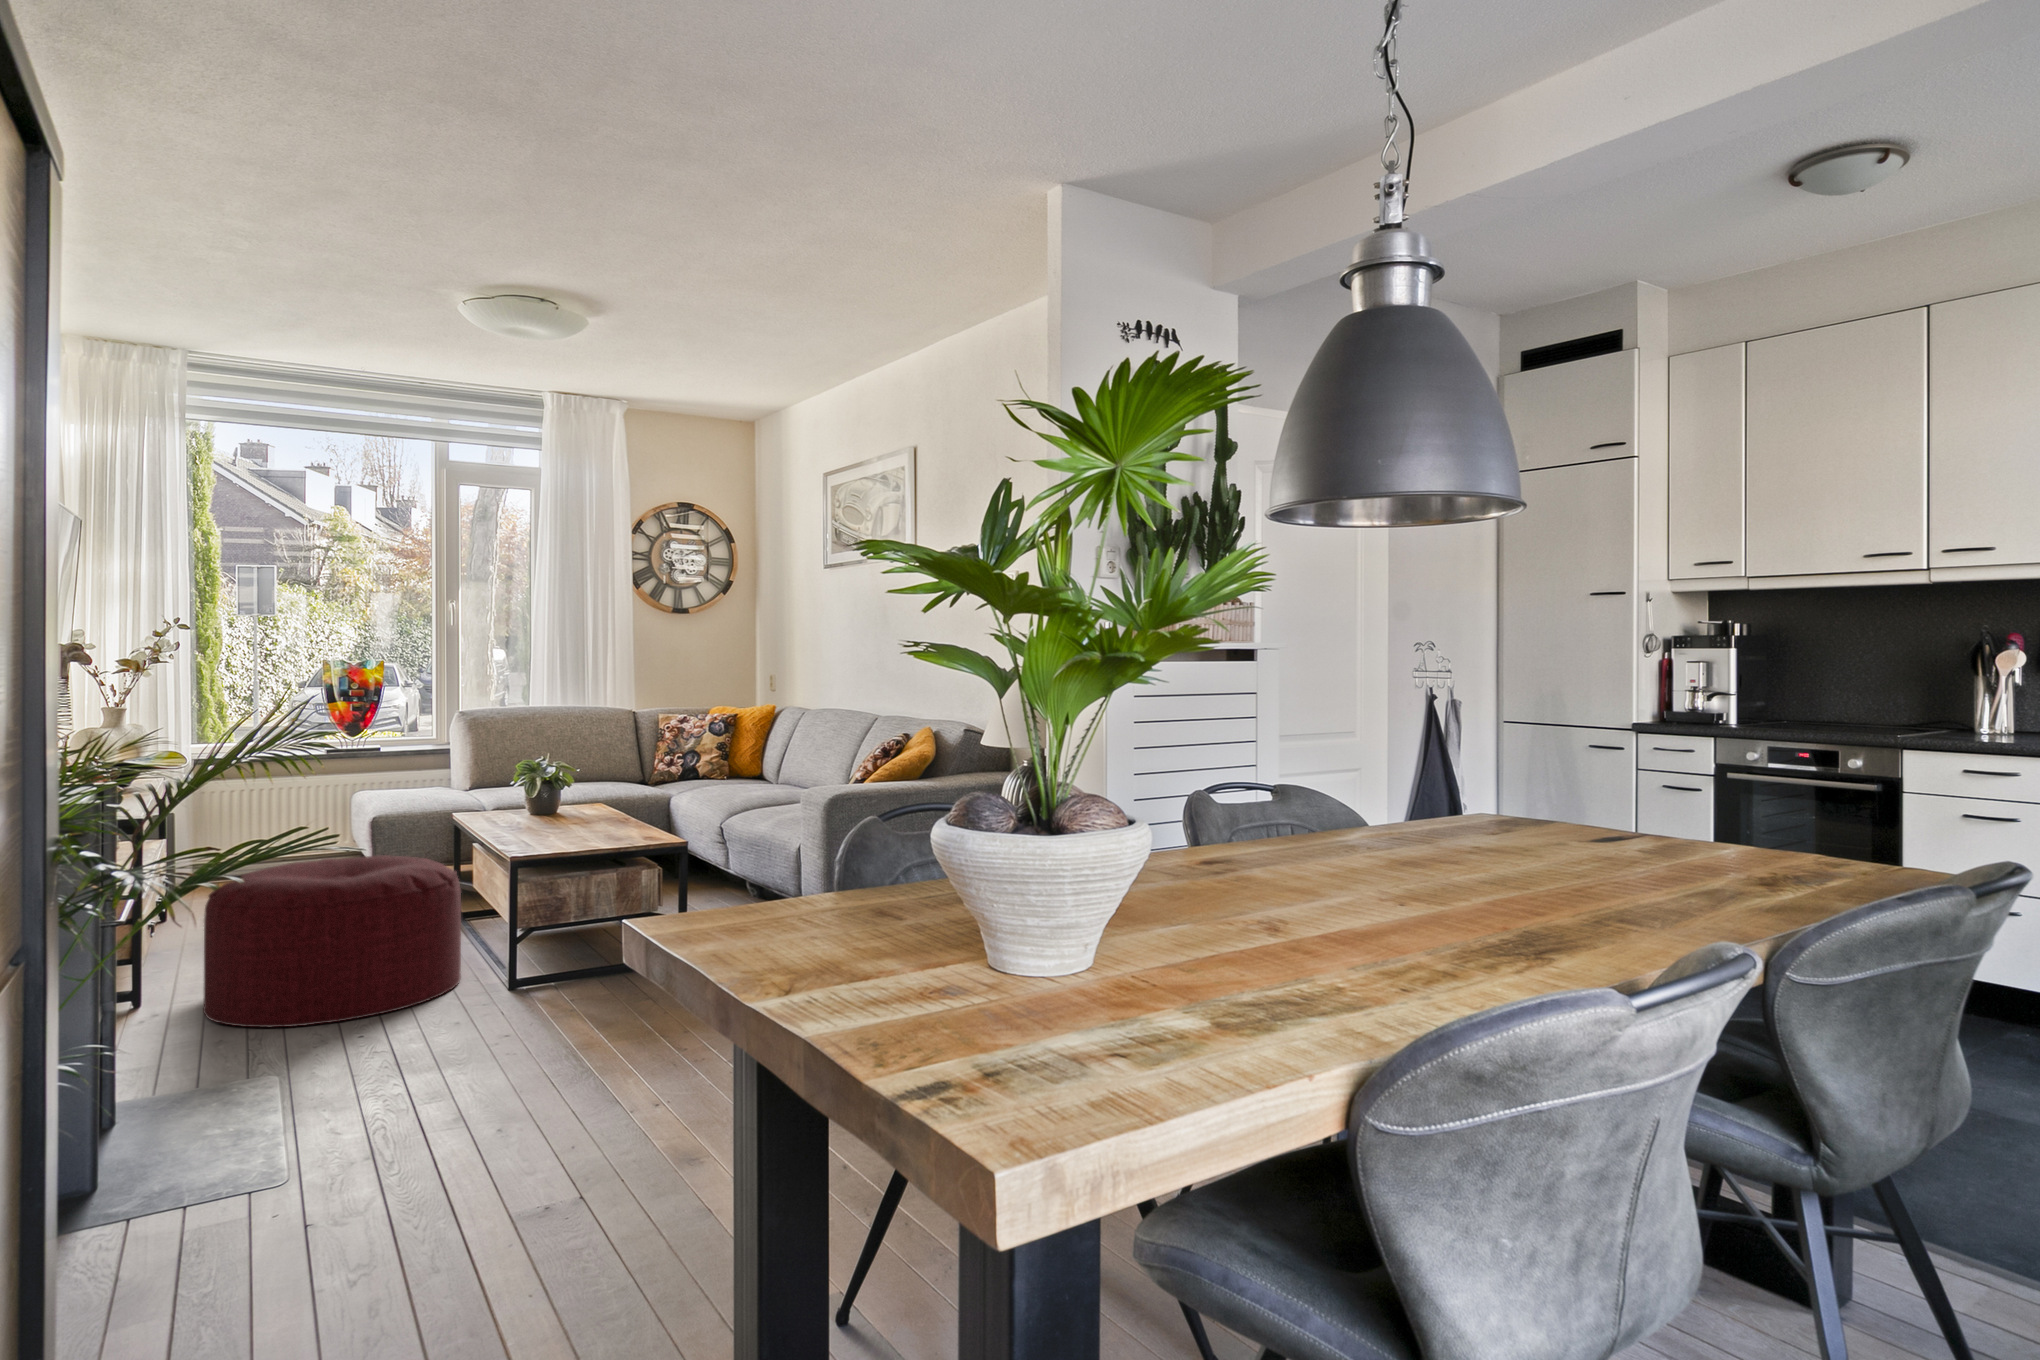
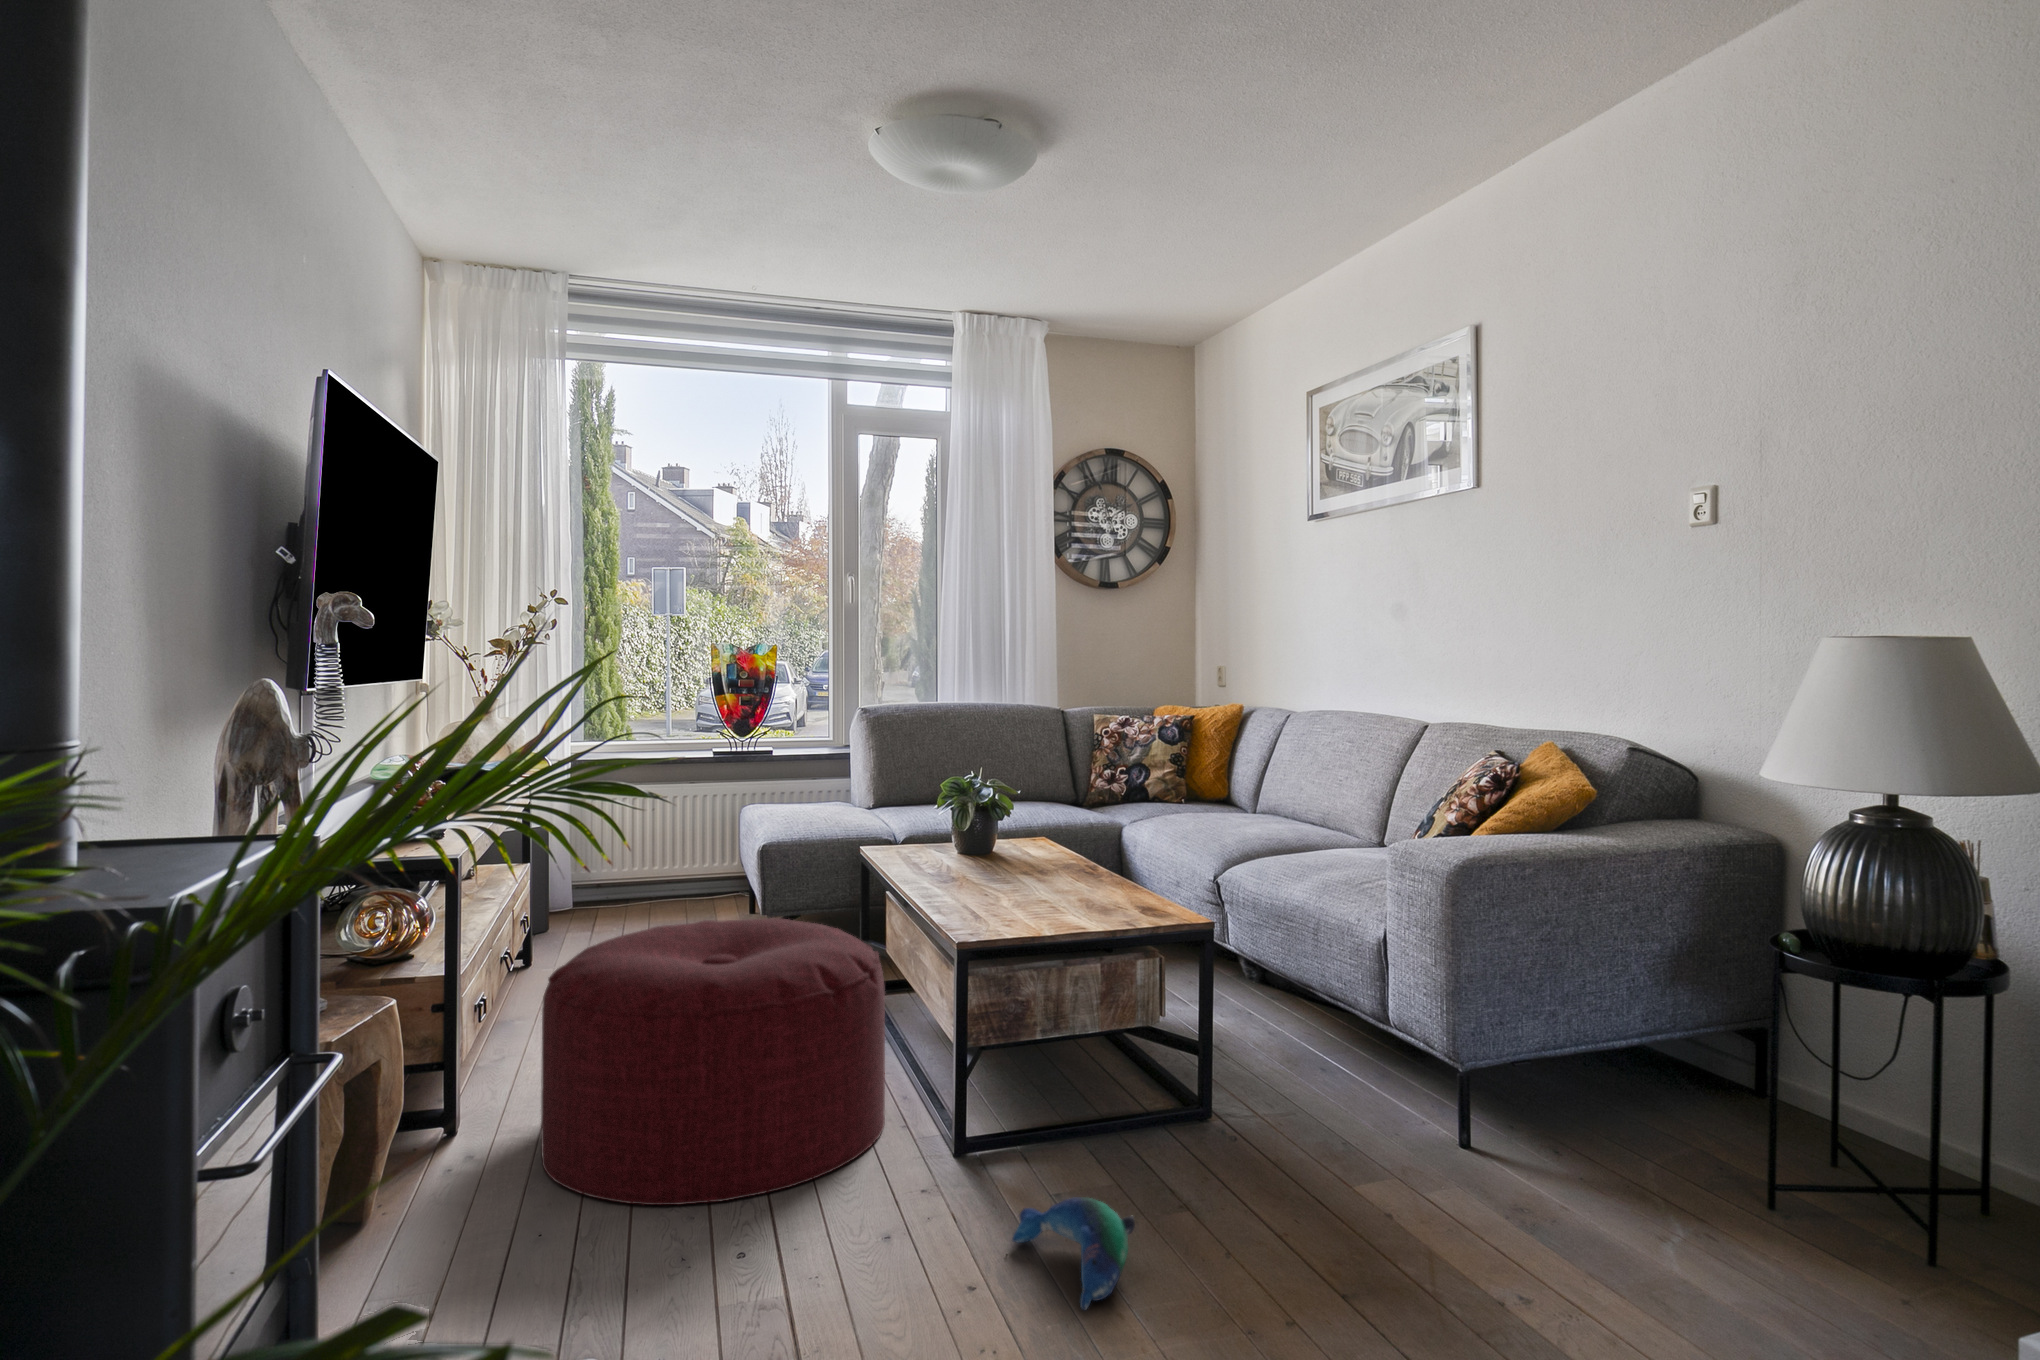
plush toy: none [534,989,607,1039] -> present [1012,1197,1135,1310]

